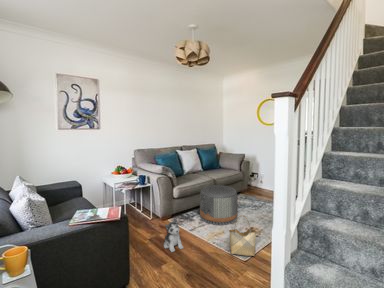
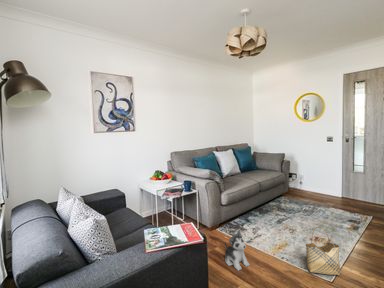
pouf: present [200,185,238,225] -> none [250,189,294,235]

